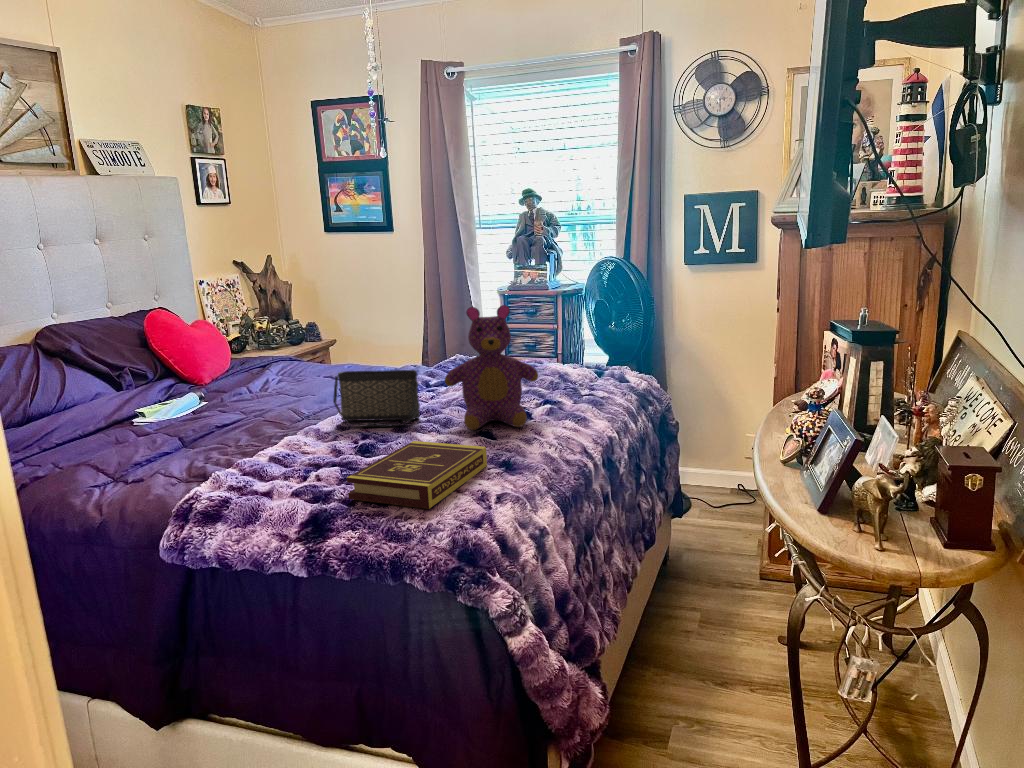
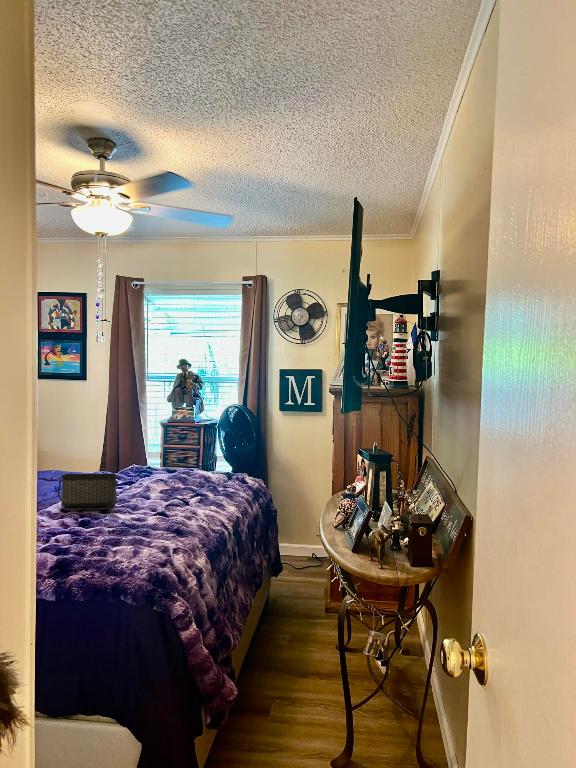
teddy bear: present [444,305,538,430] -> none [135,434,195,512]
book: present [347,441,487,509] -> none [80,518,166,557]

